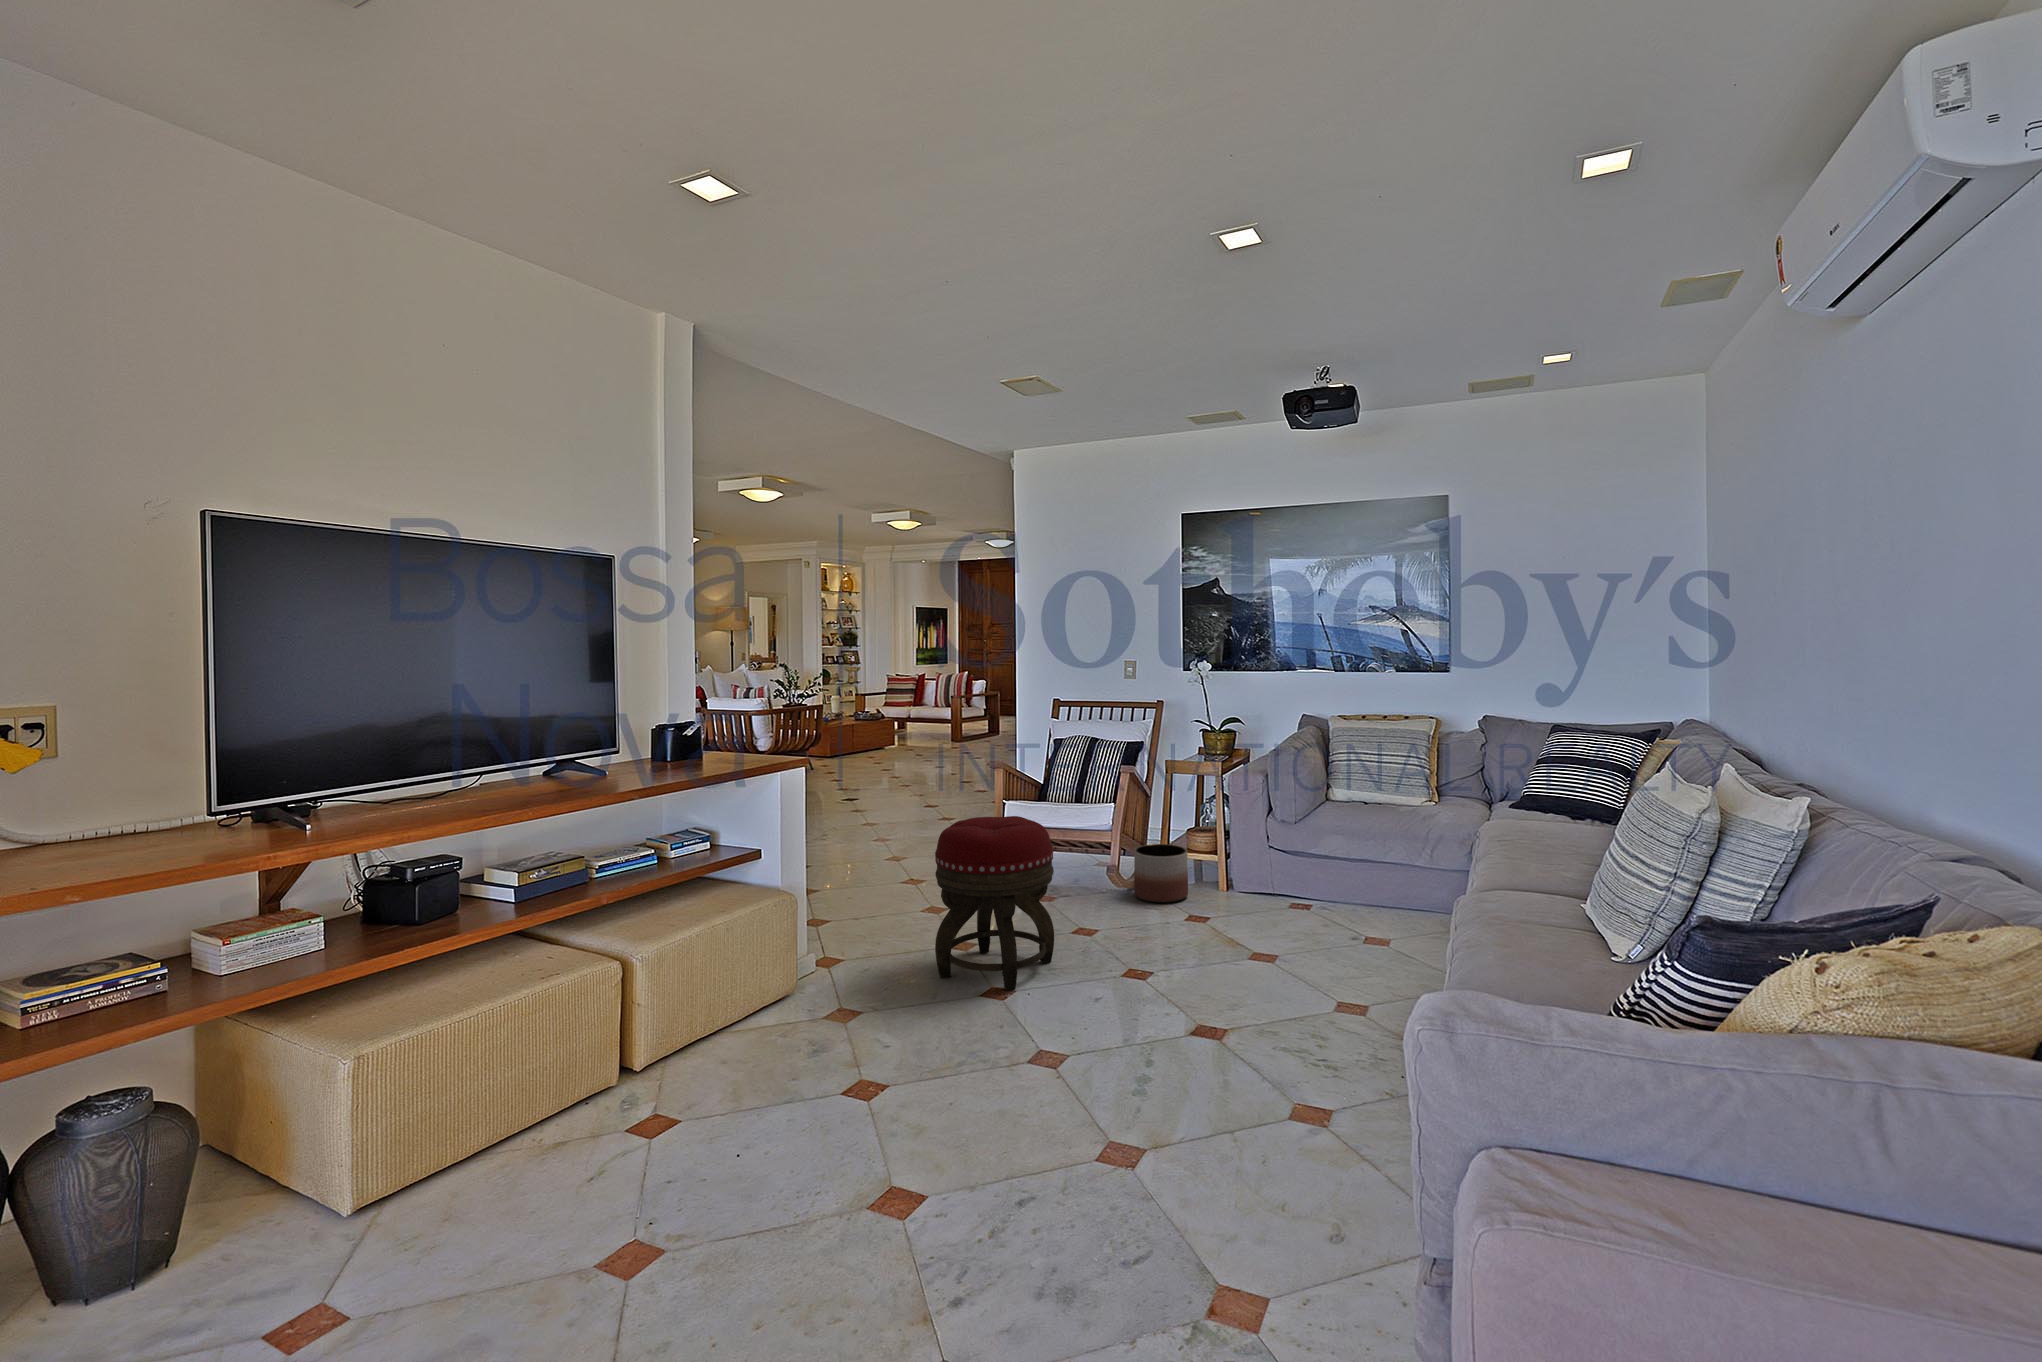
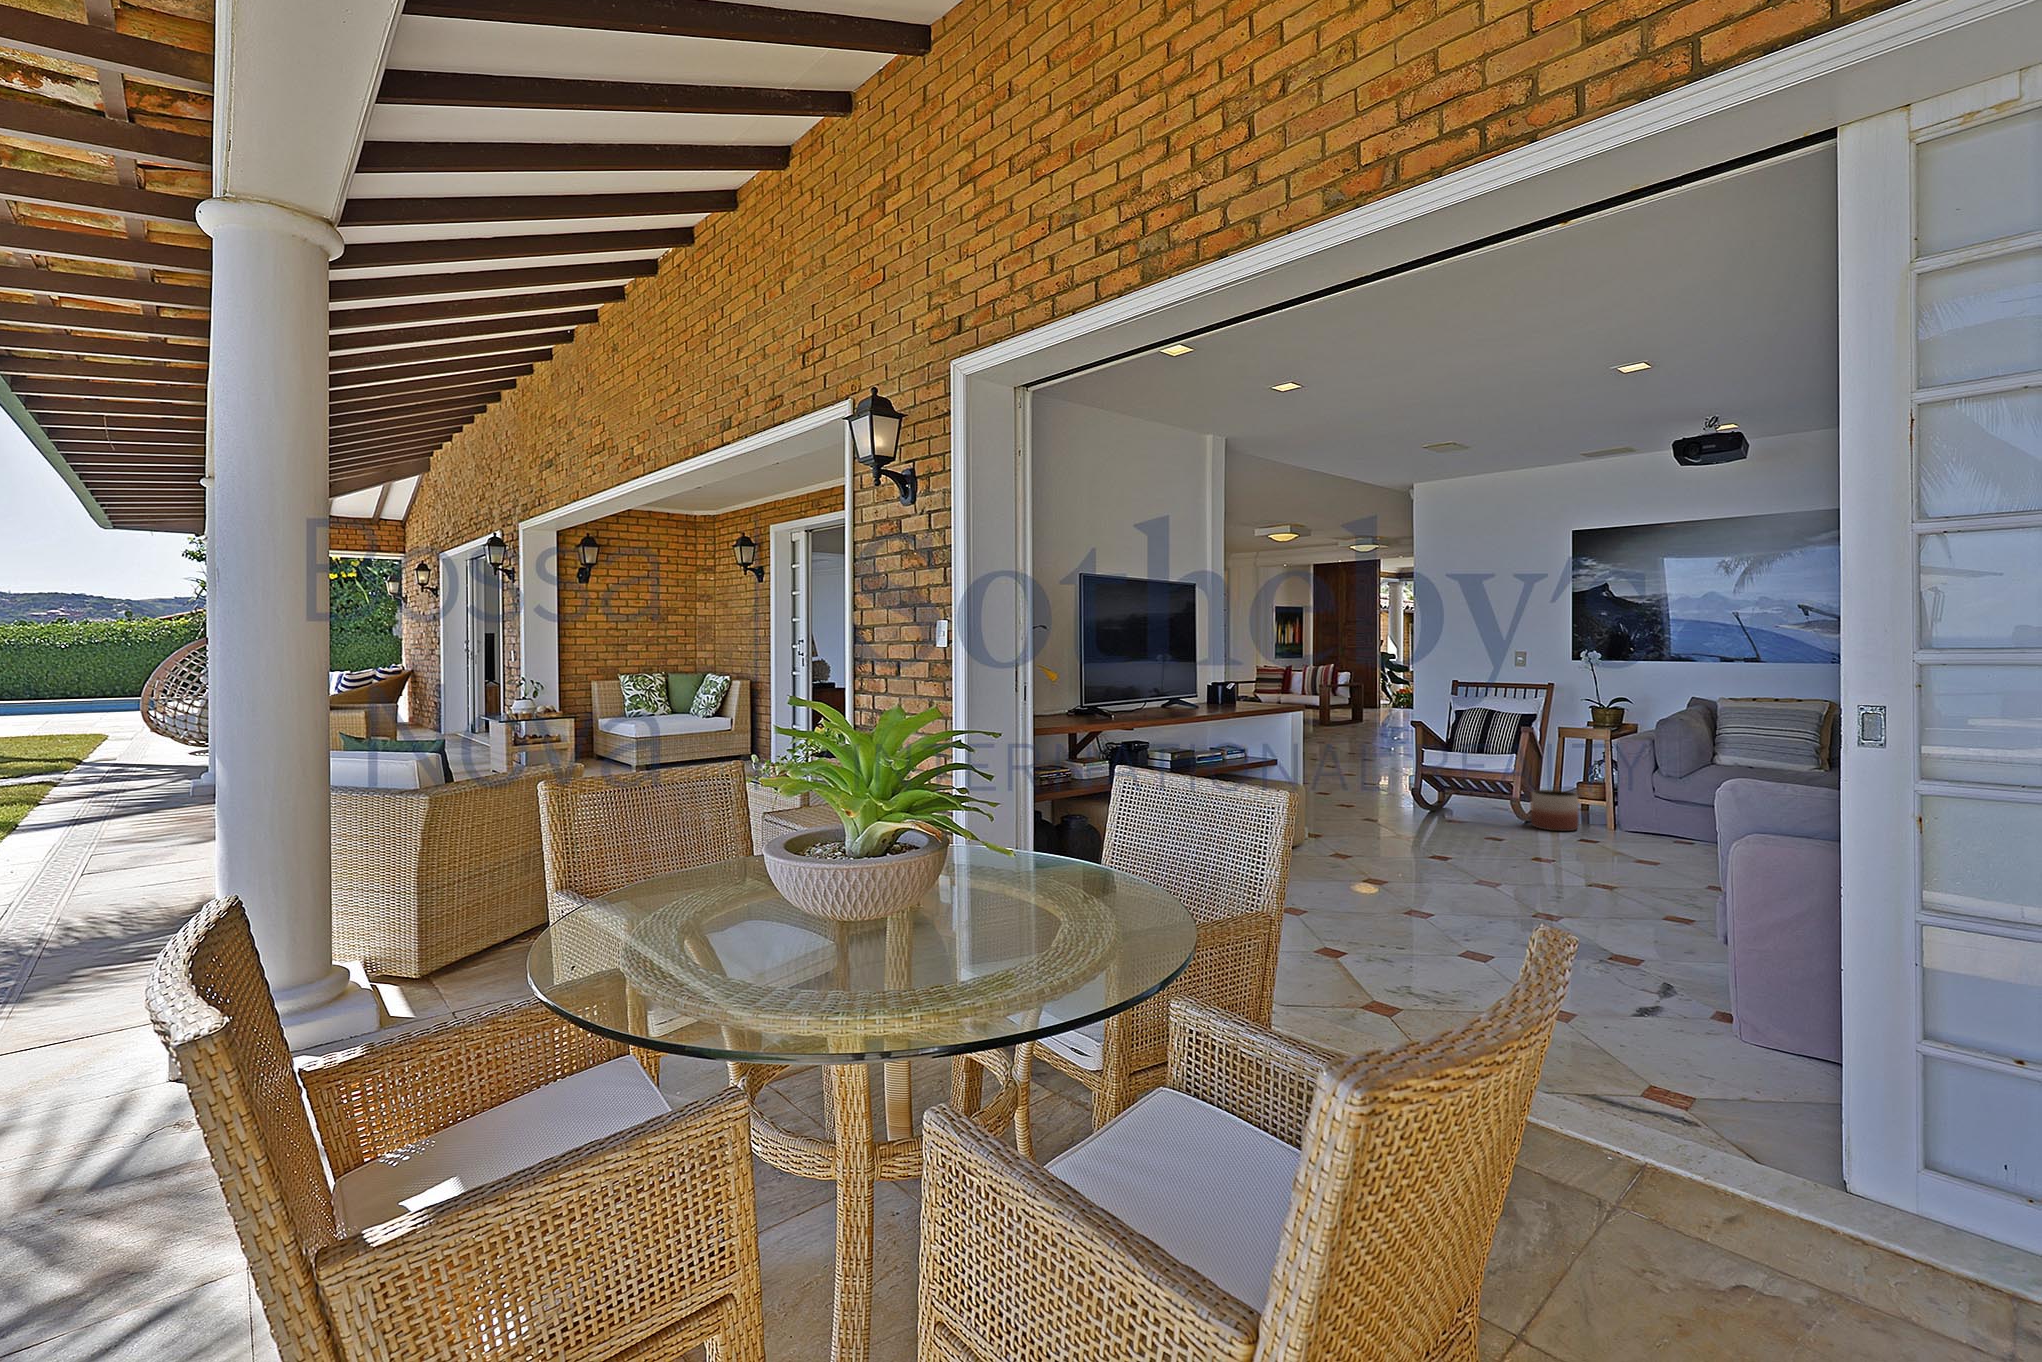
footstool: present [935,816,1054,990] -> none [1393,750,1478,857]

